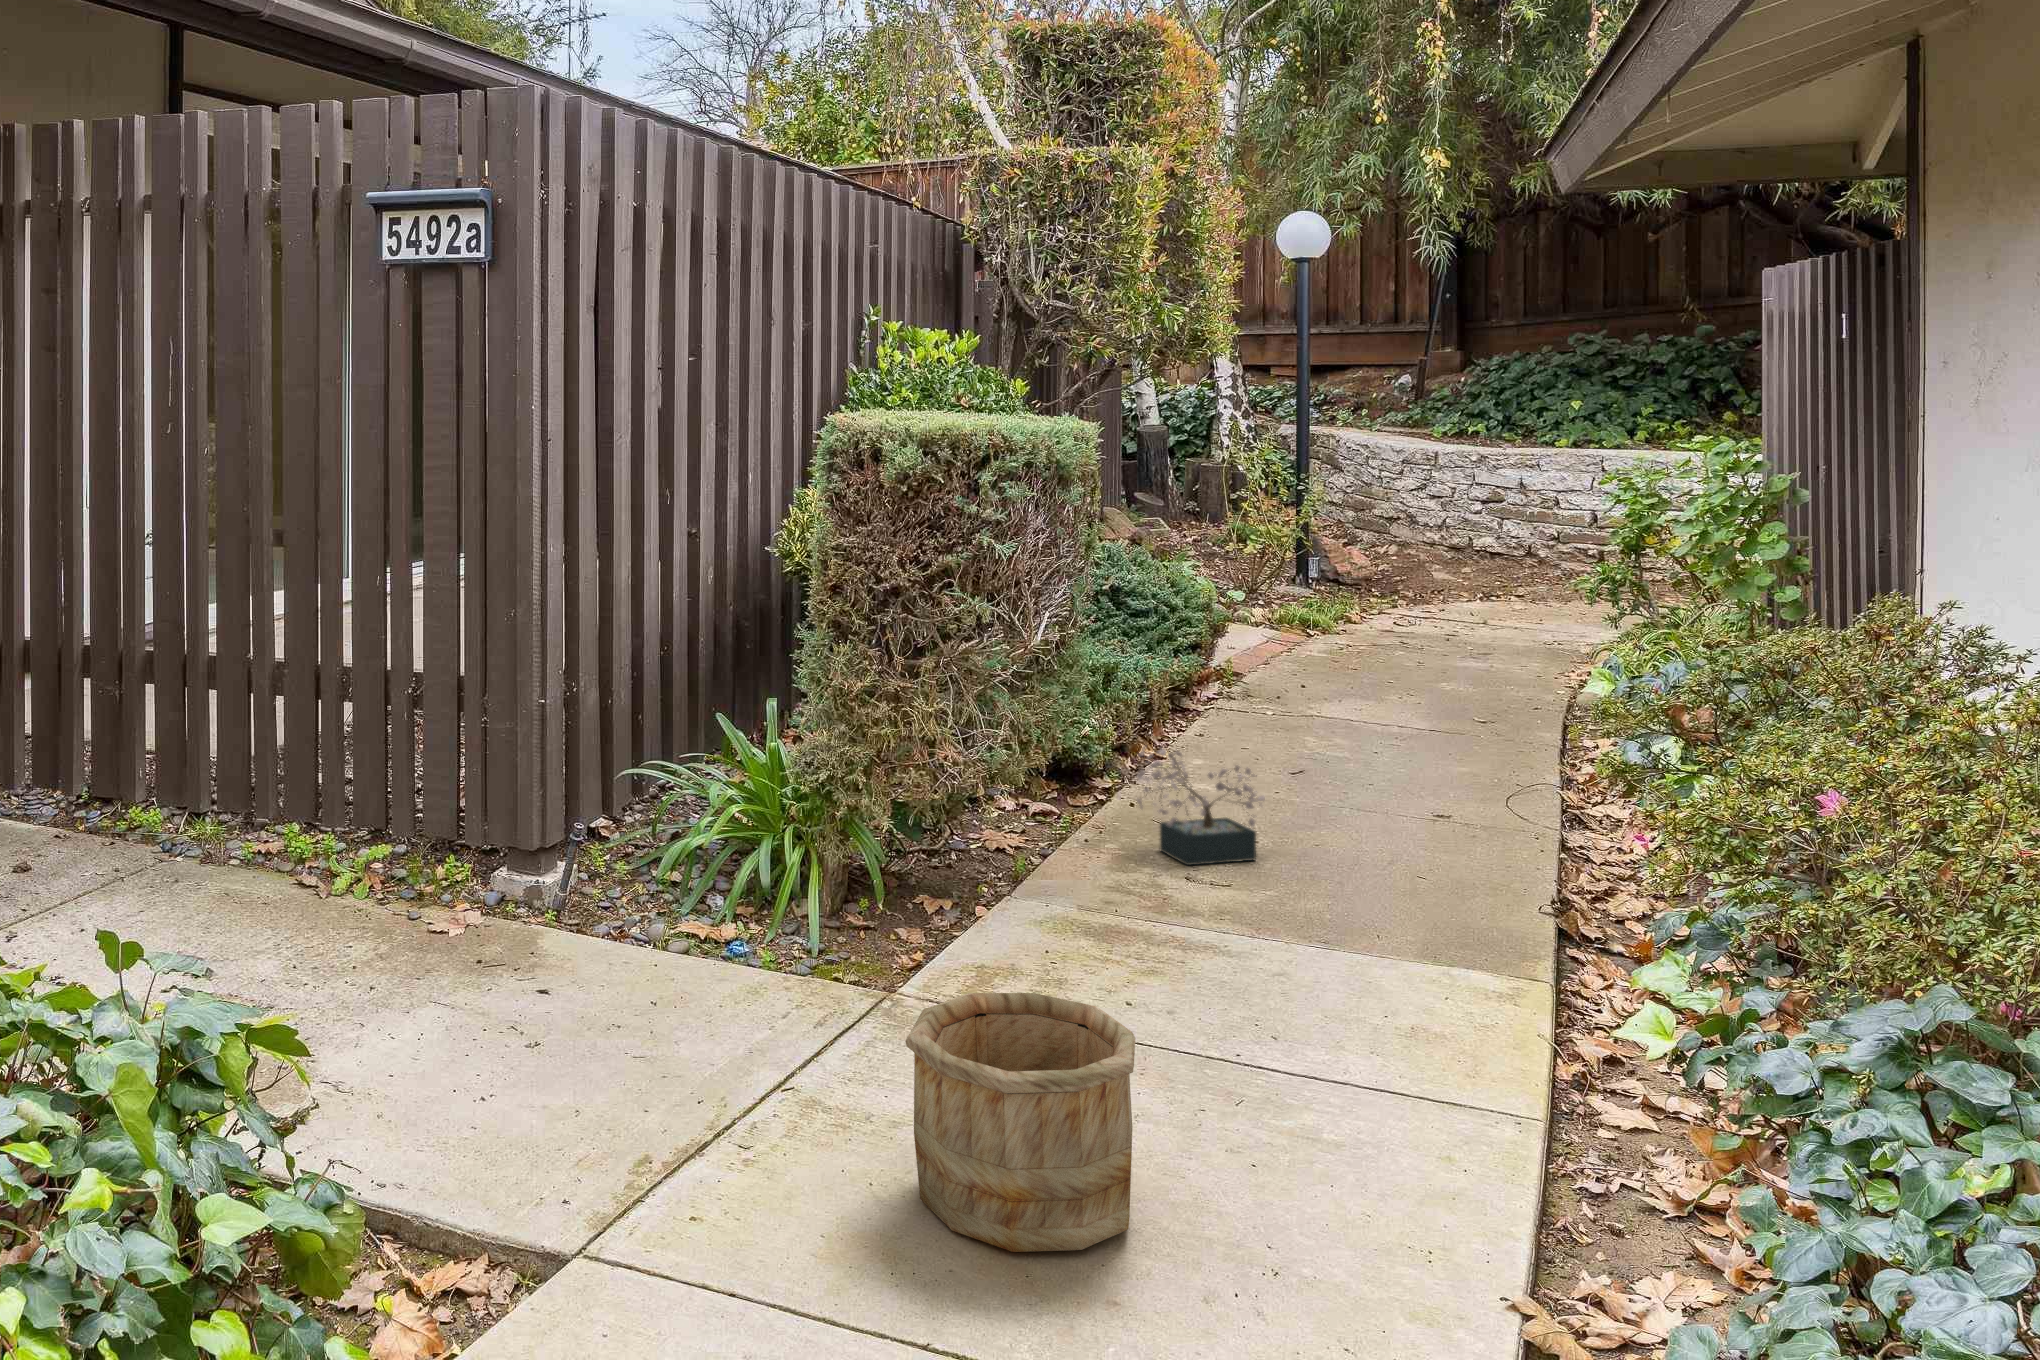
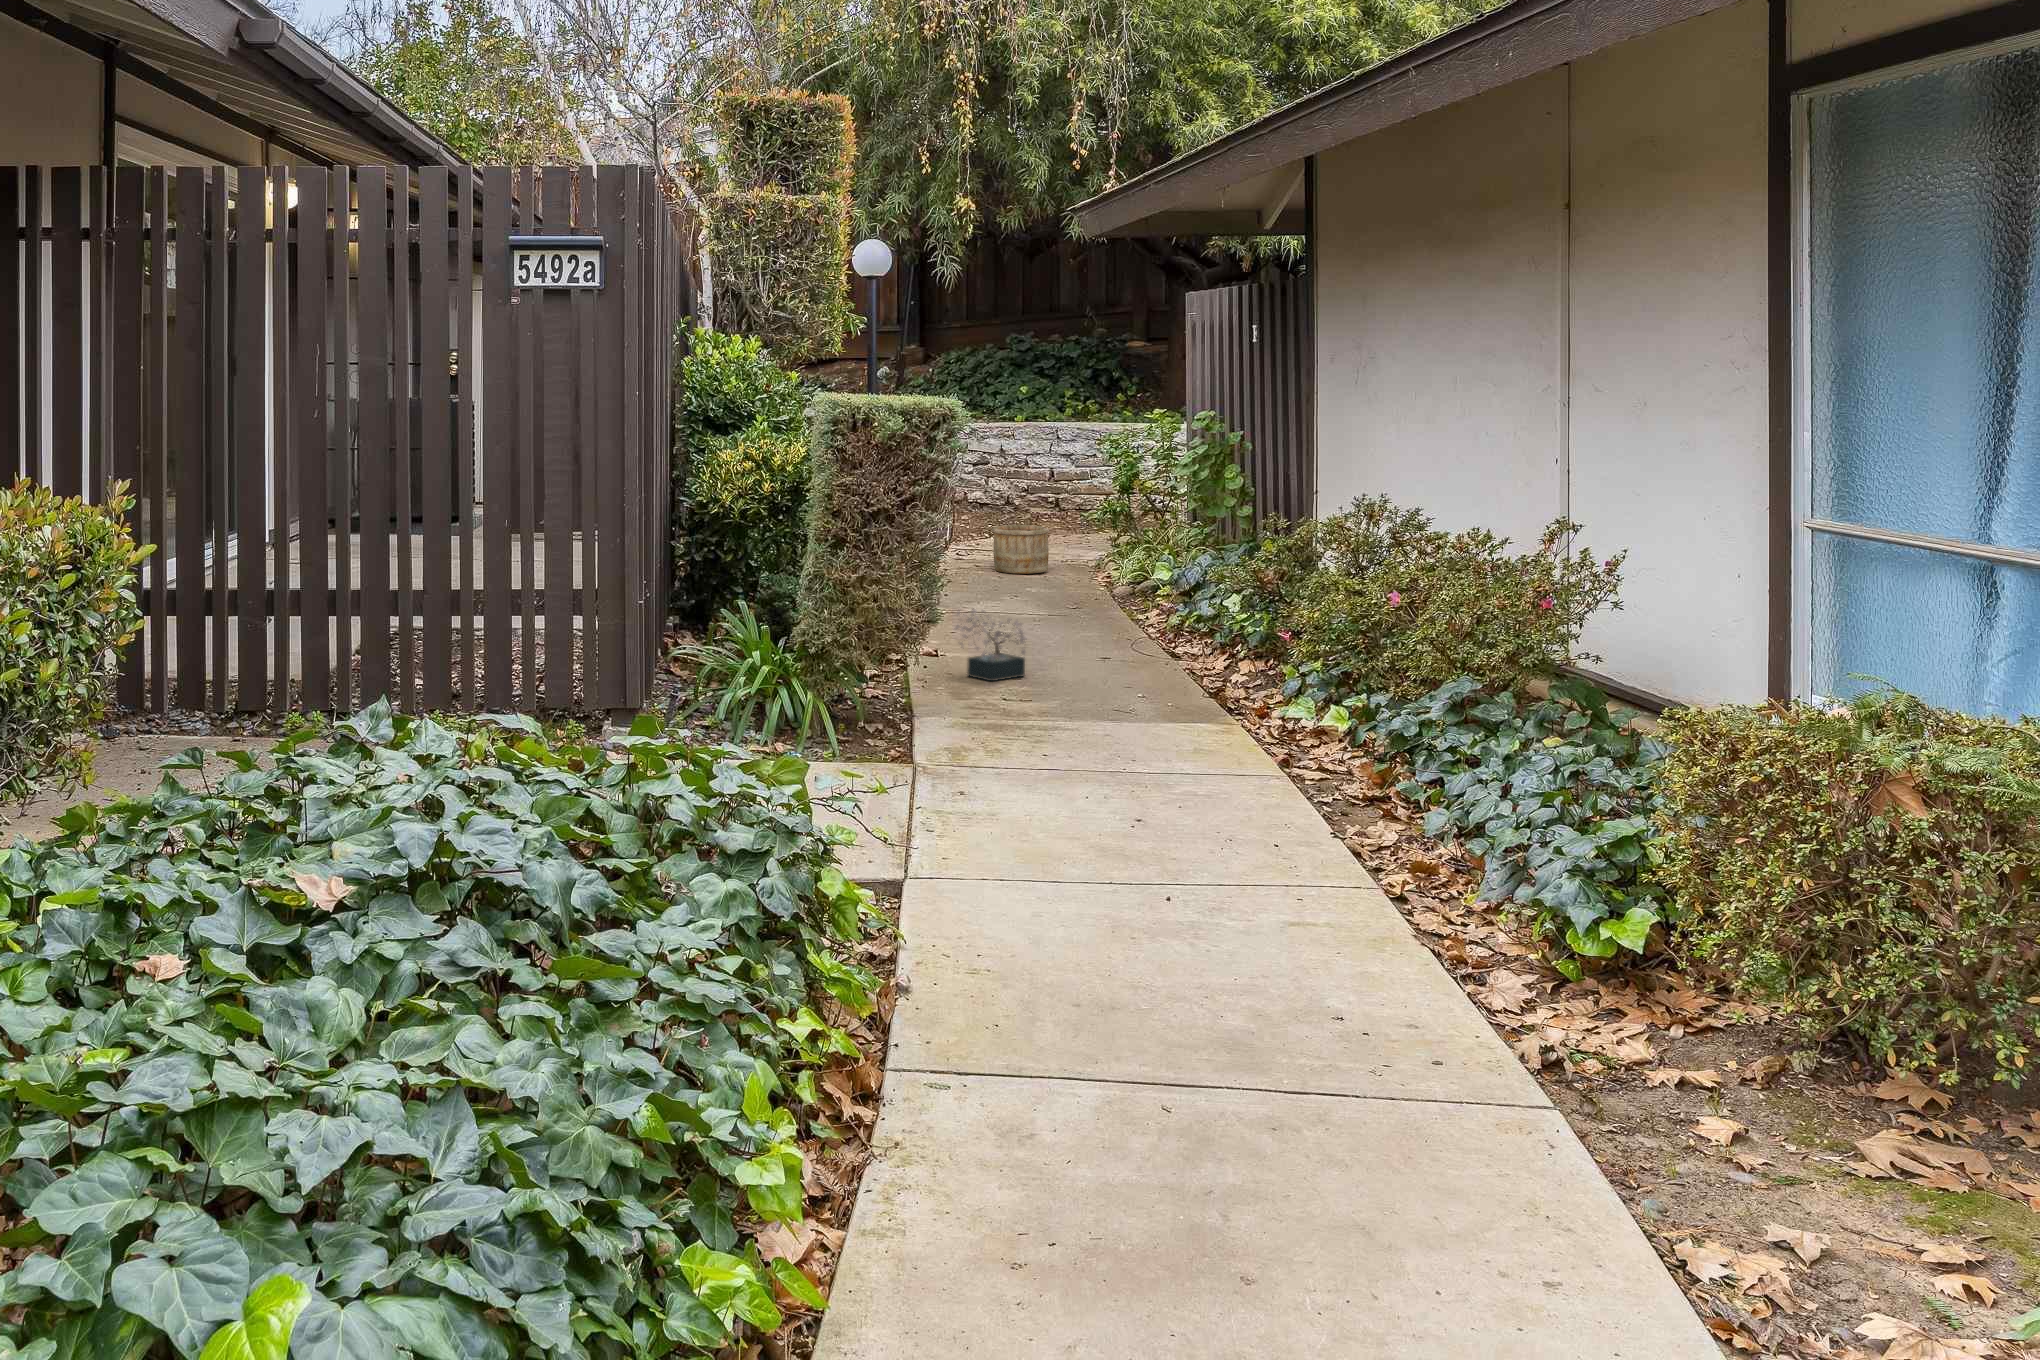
wooden bucket: present [905,993,1135,1252] -> present [992,525,1050,574]

